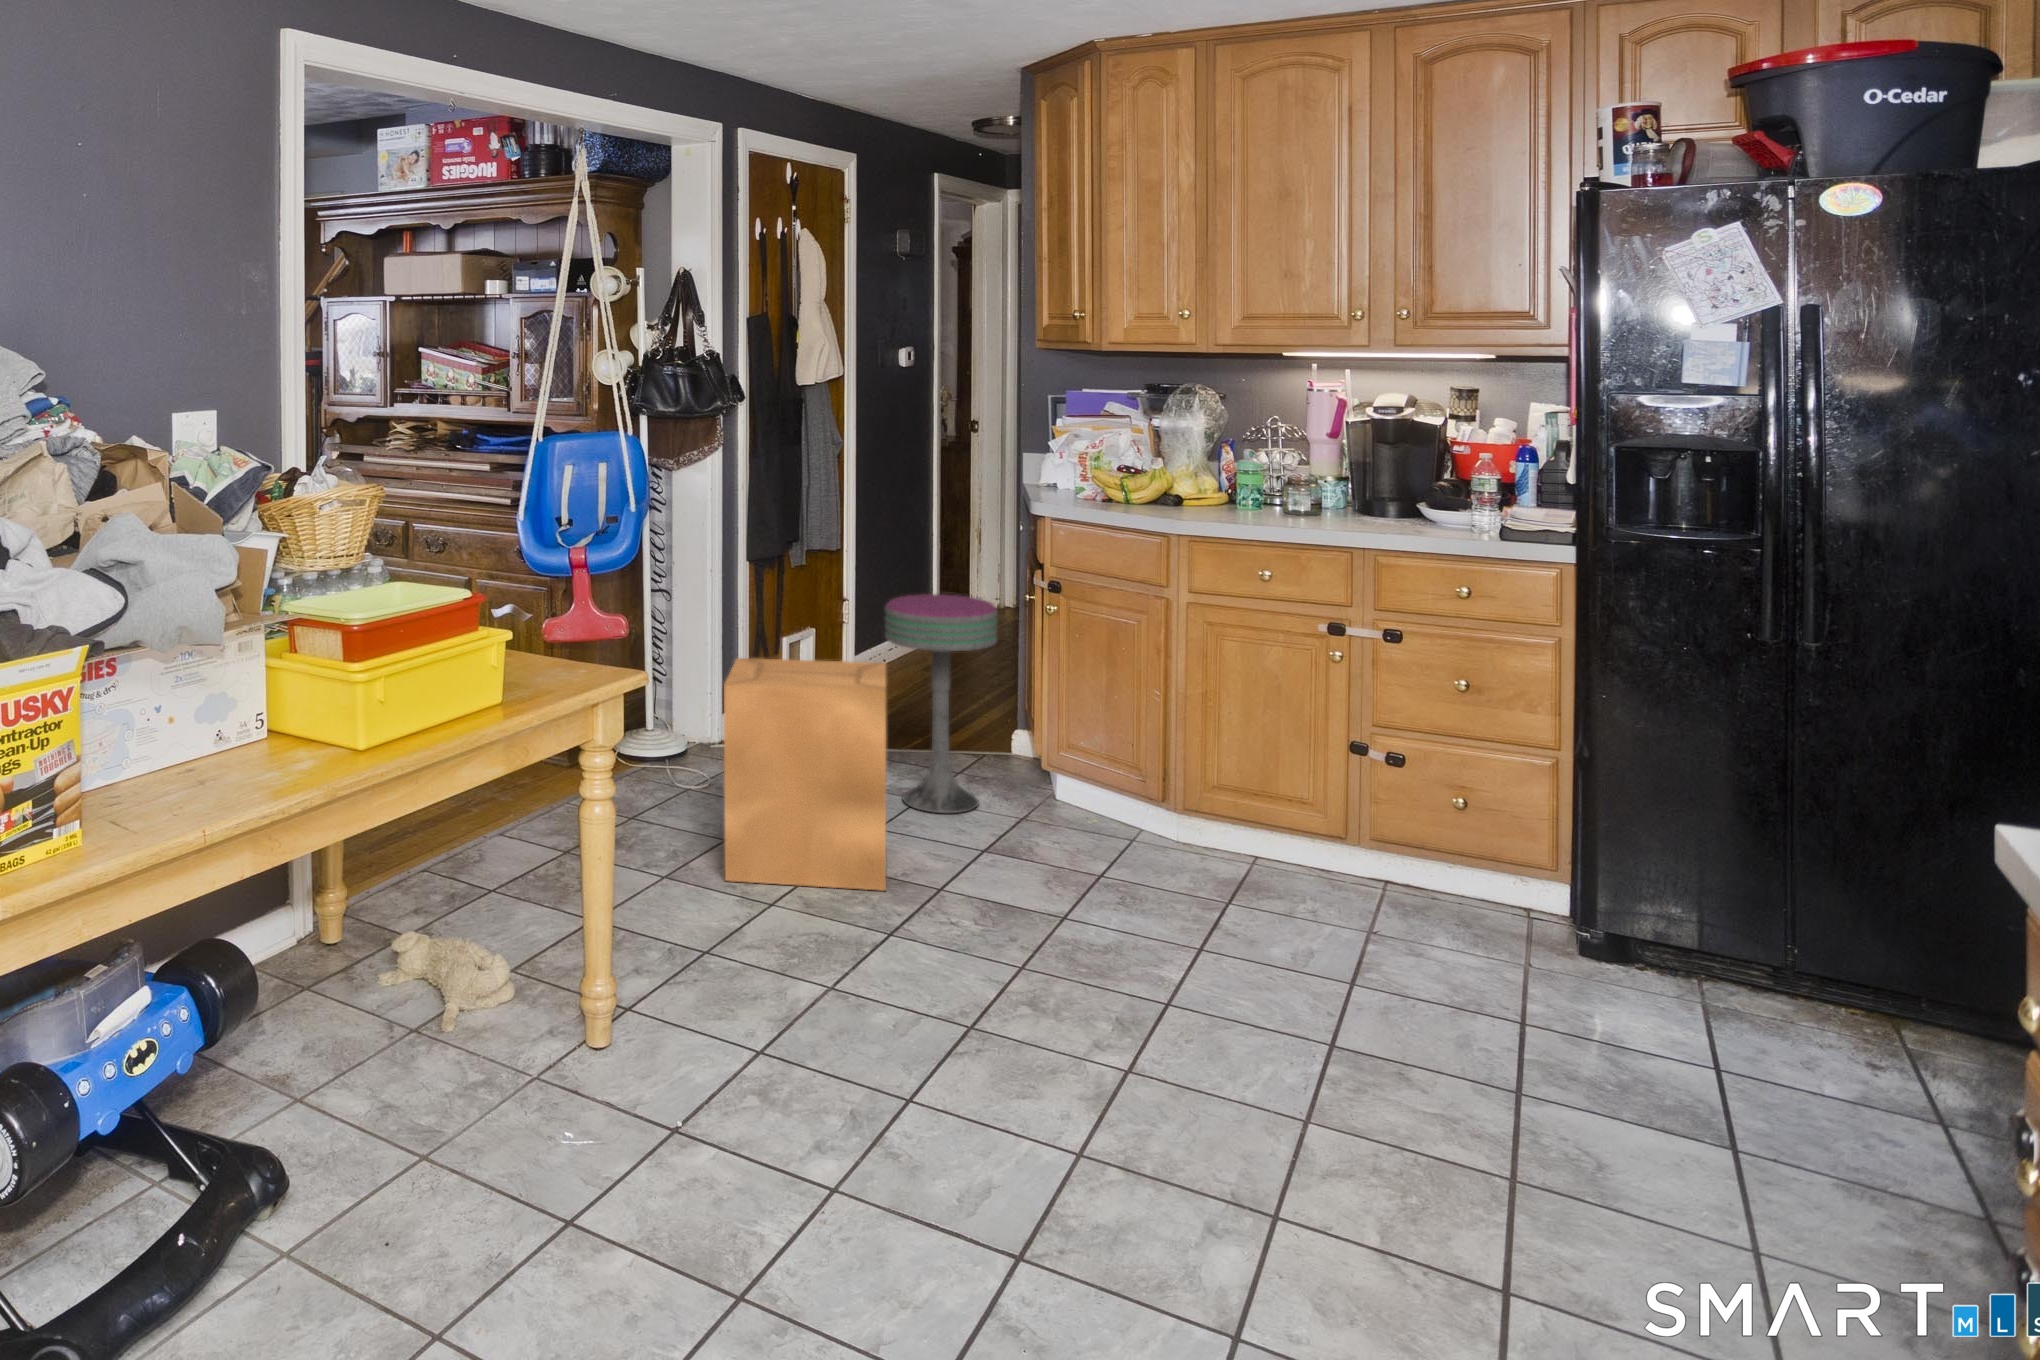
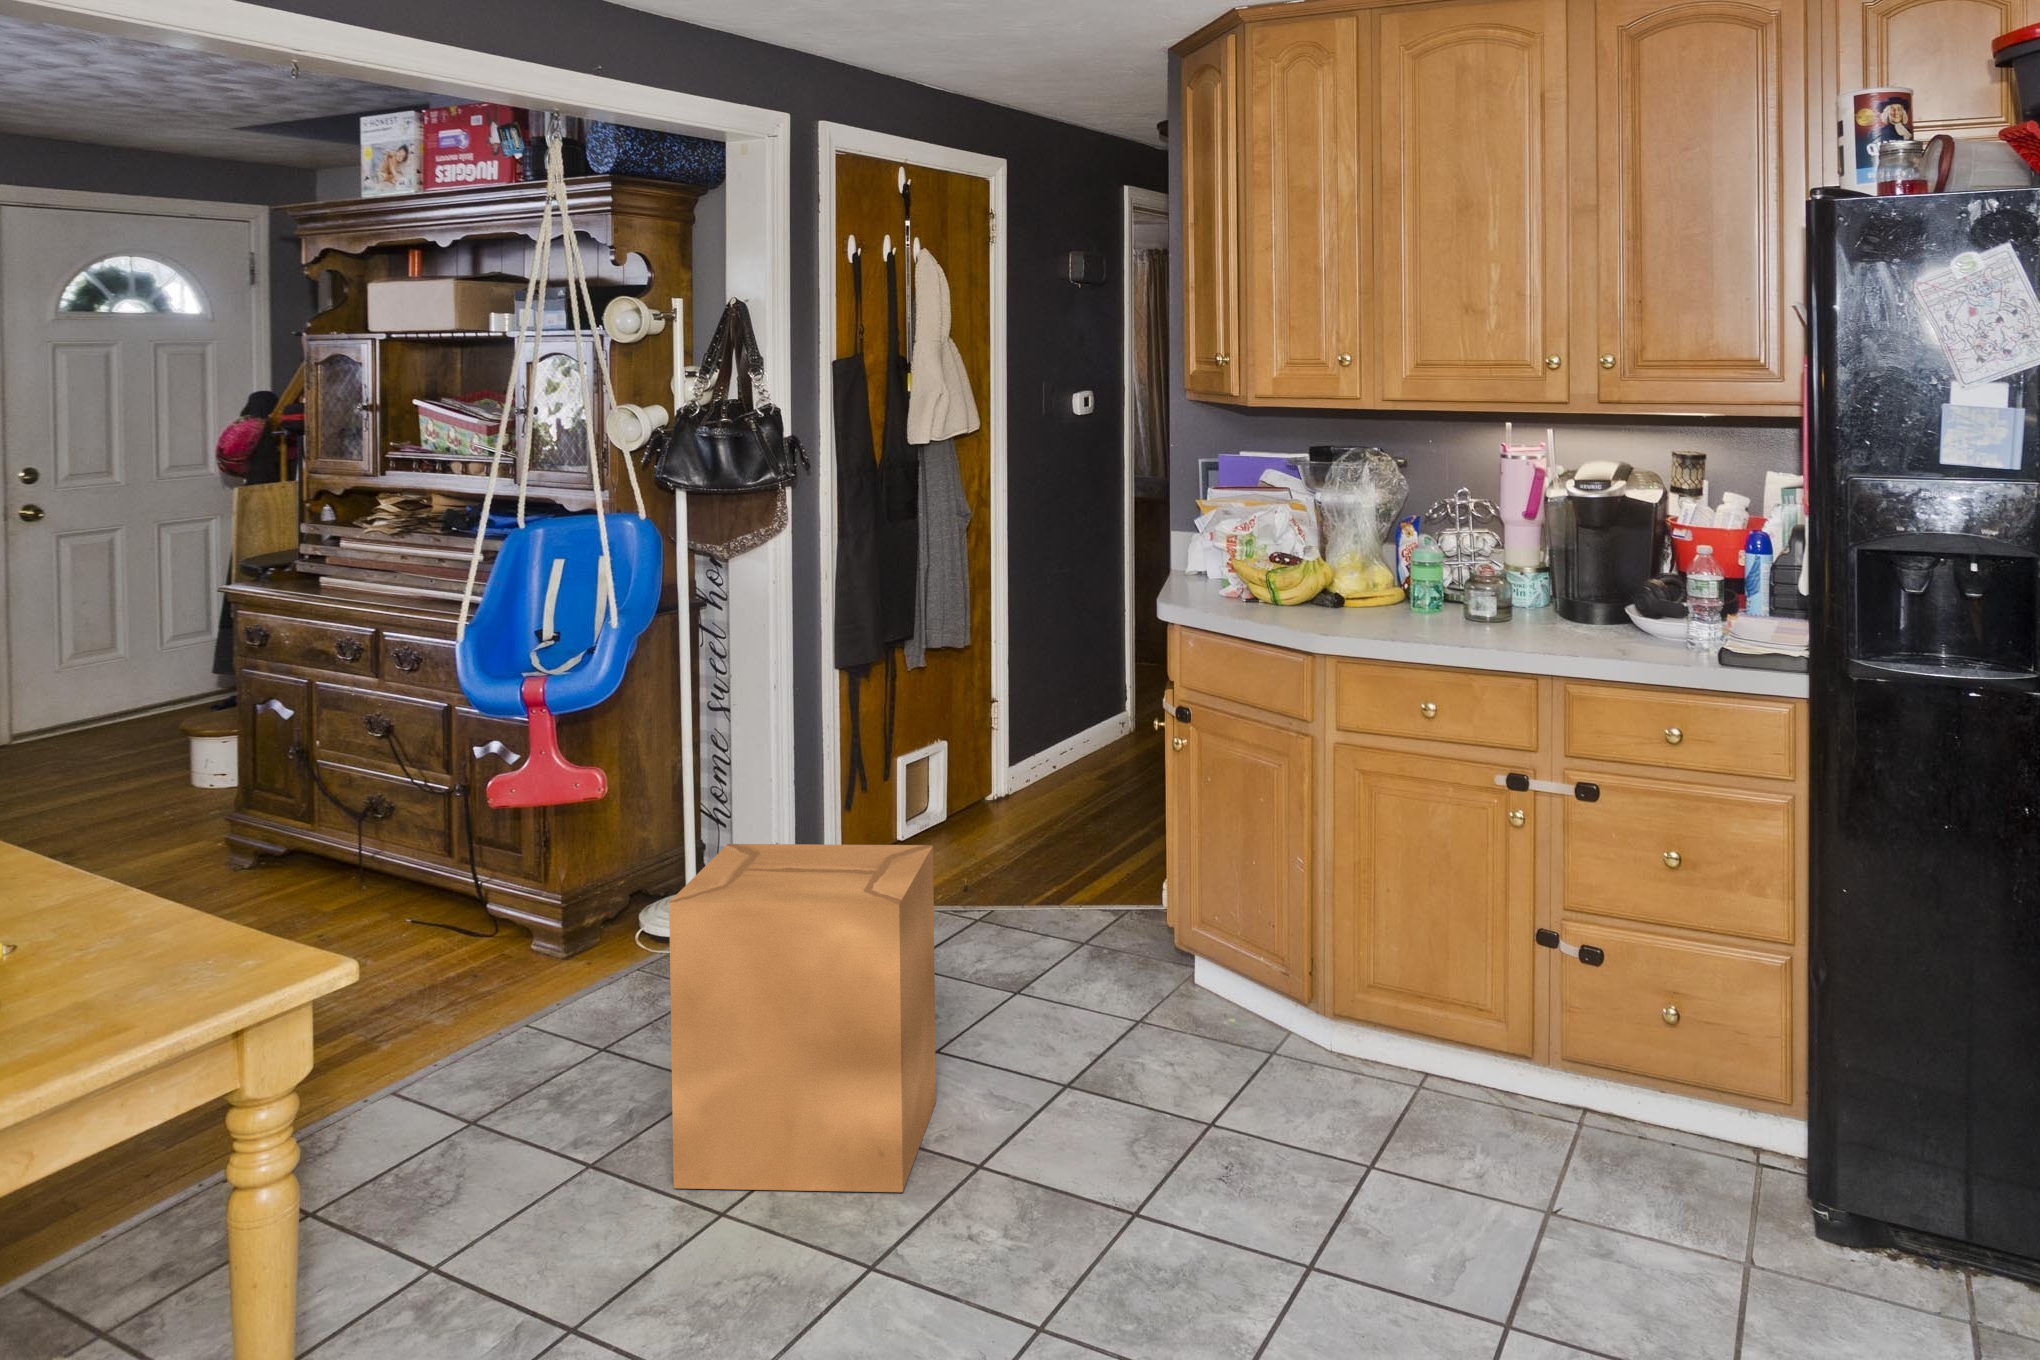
bar stool: present [885,594,998,813] -> none [964,727,1112,1031]

